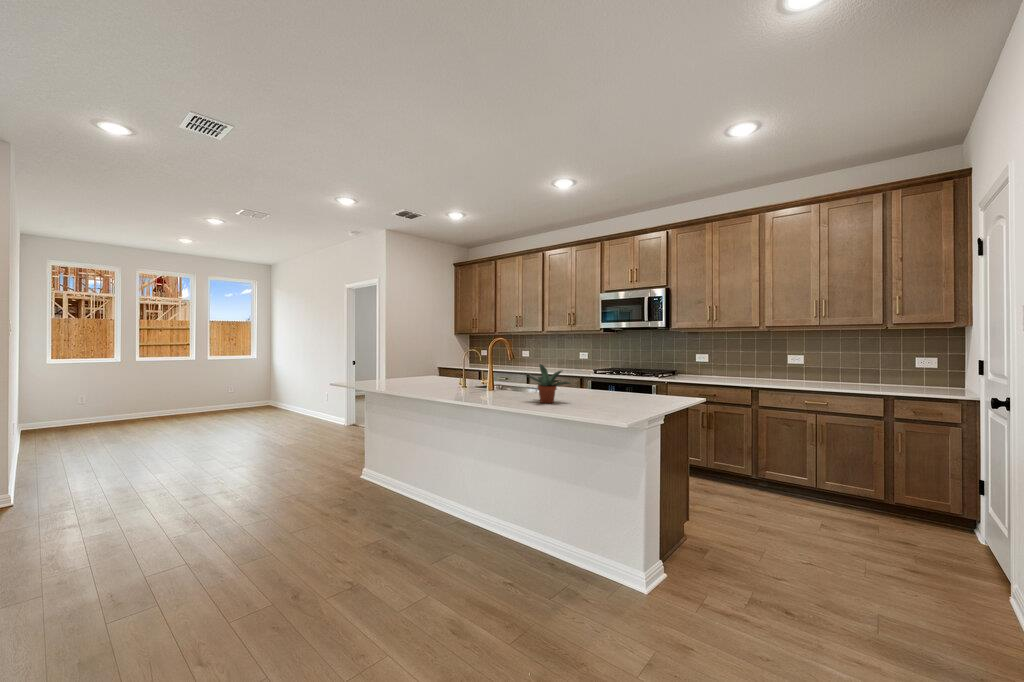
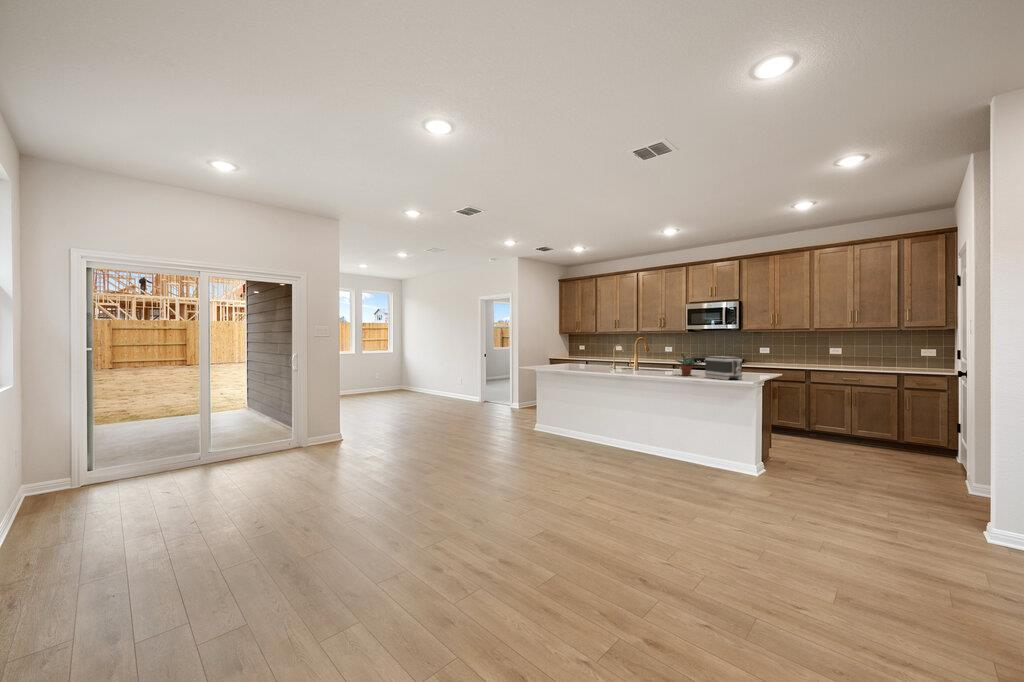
toaster: none [567,371,621,416] -> present [705,356,743,380]

